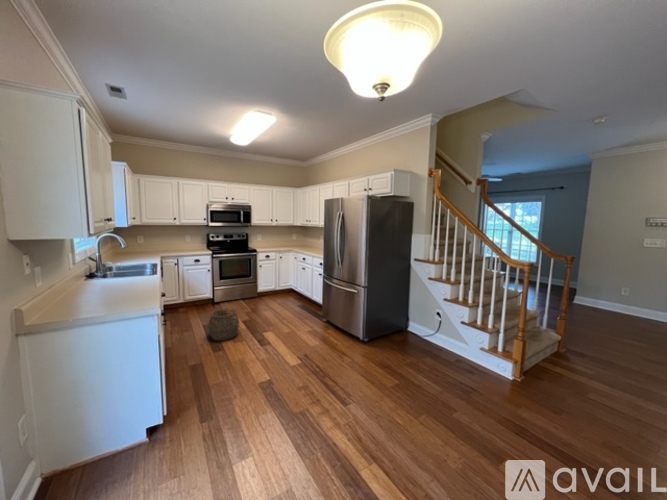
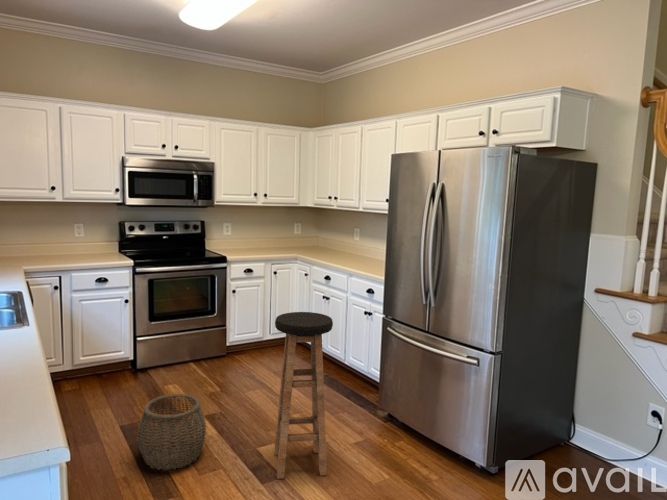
bar stool: none [267,271,293,344] -> present [274,312,333,479]

